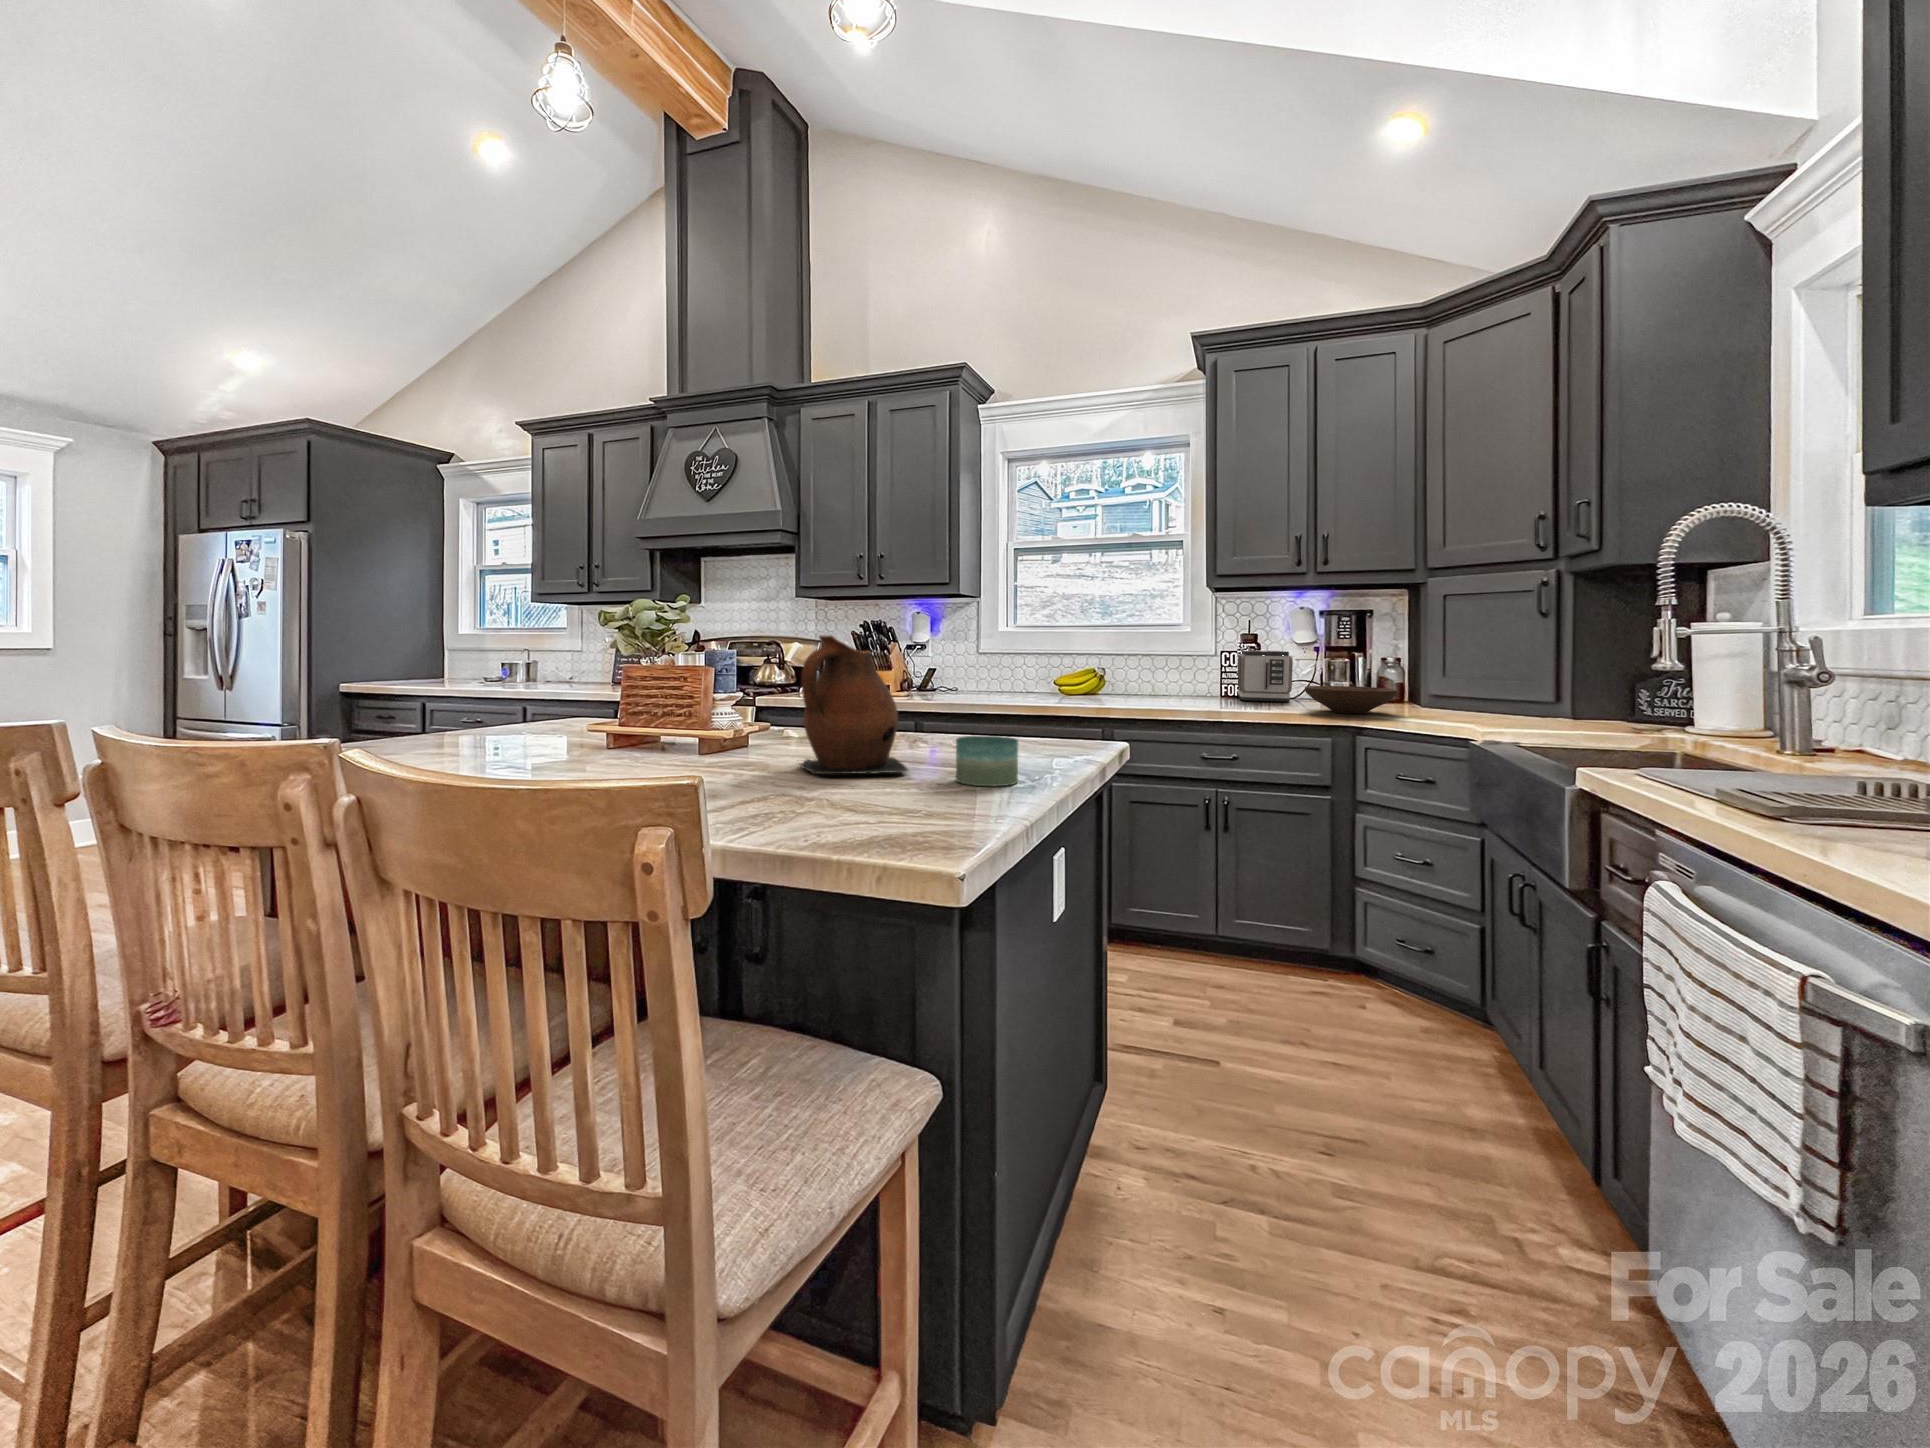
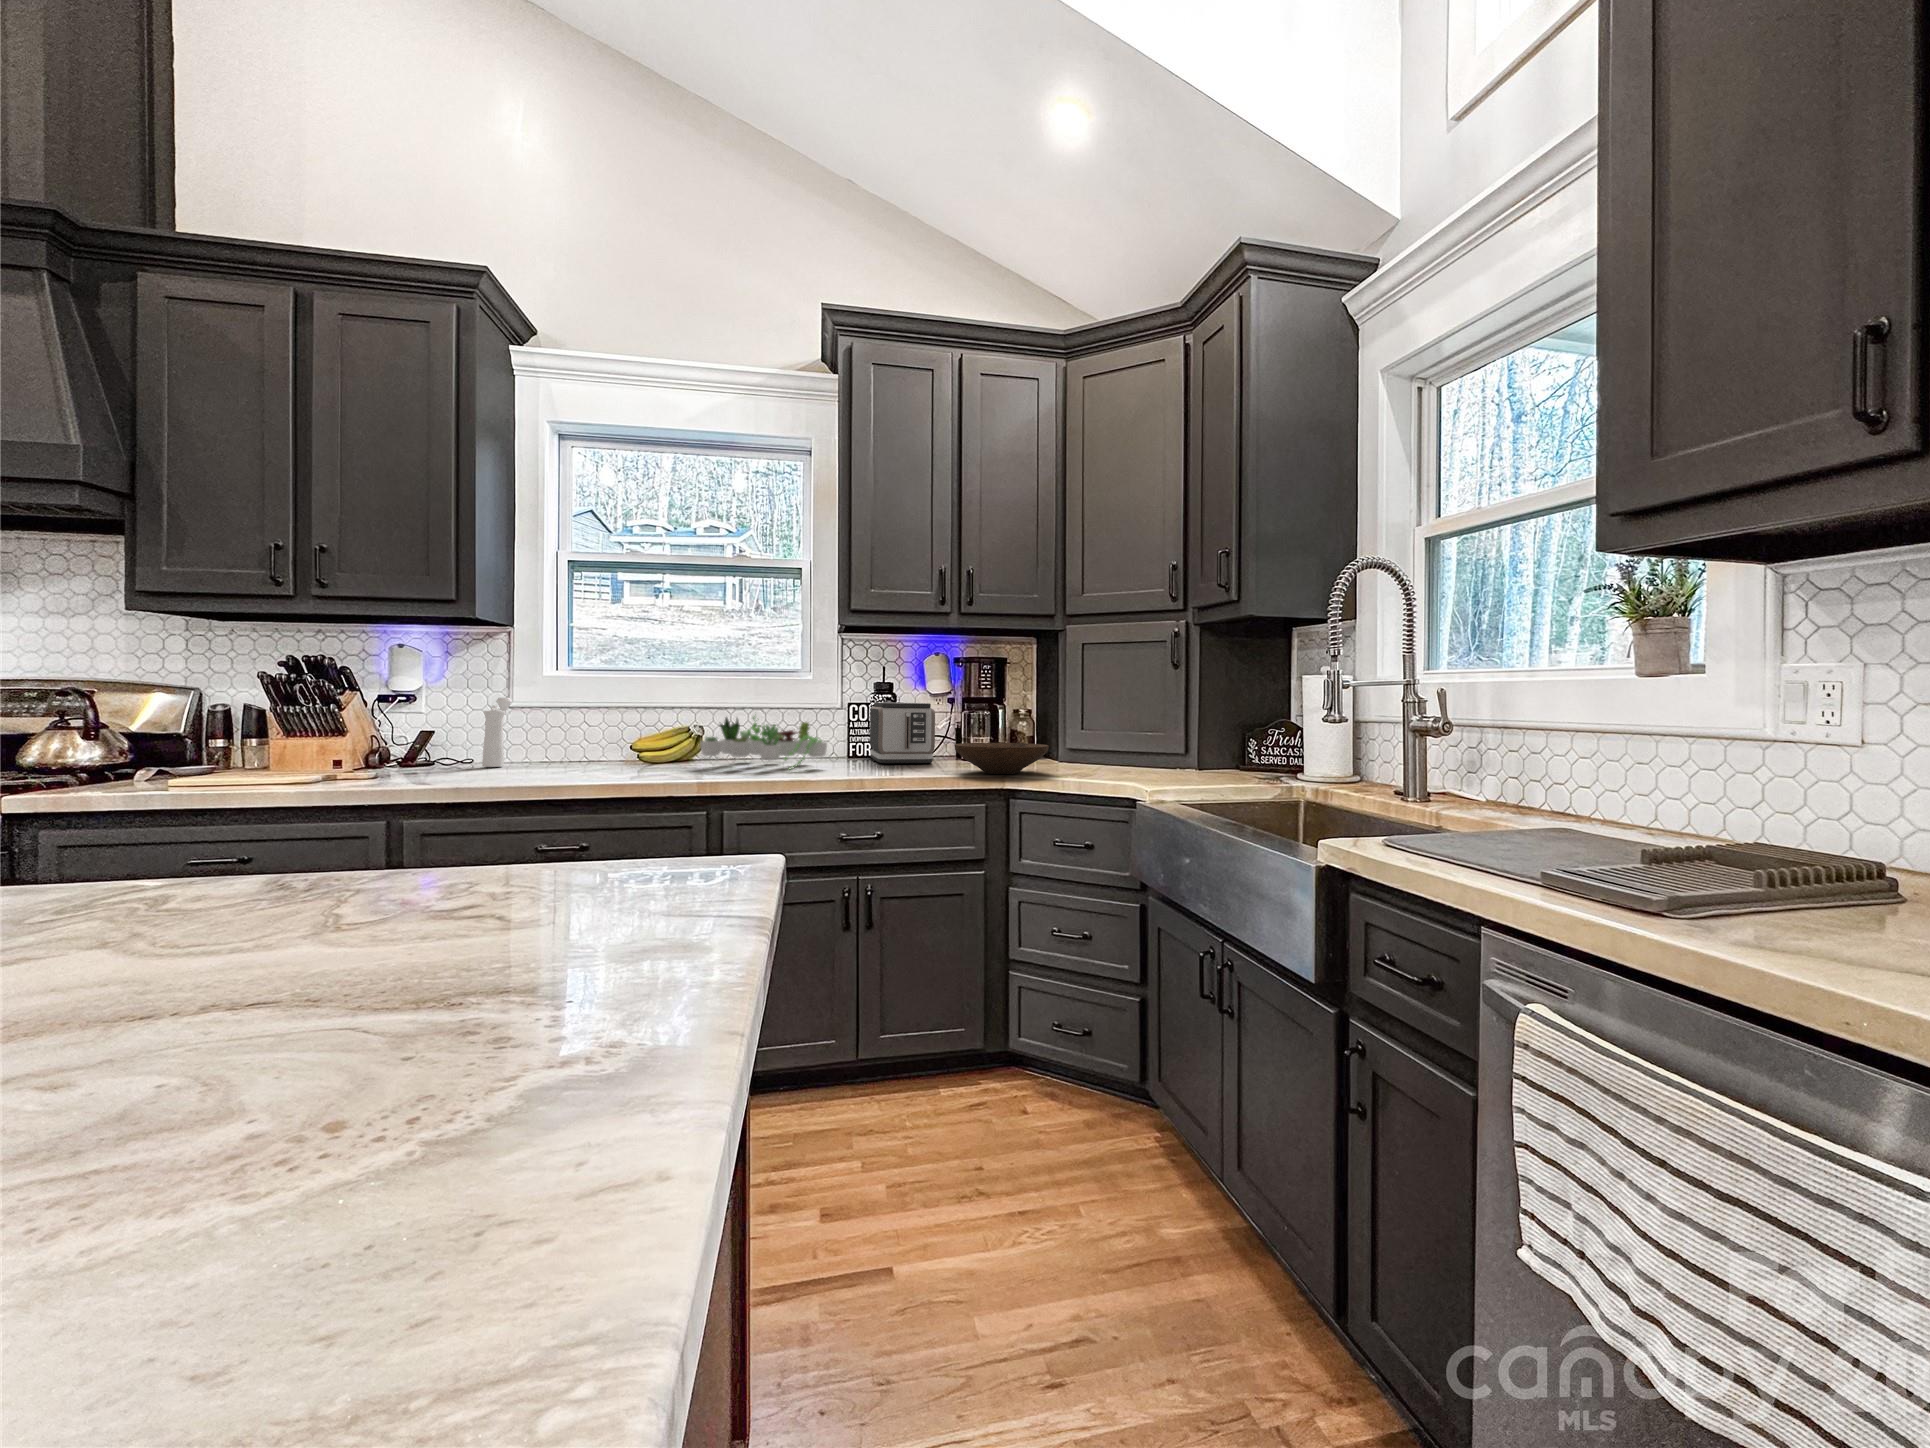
ceramic pitcher: present [800,635,908,774] -> none [85,655,396,963]
pepper mill: none [964,647,981,693] -> present [482,698,512,767]
succulent plant: none [1091,657,1196,703] -> present [701,716,827,770]
candle: present [956,736,1018,786] -> none [503,842,630,940]

